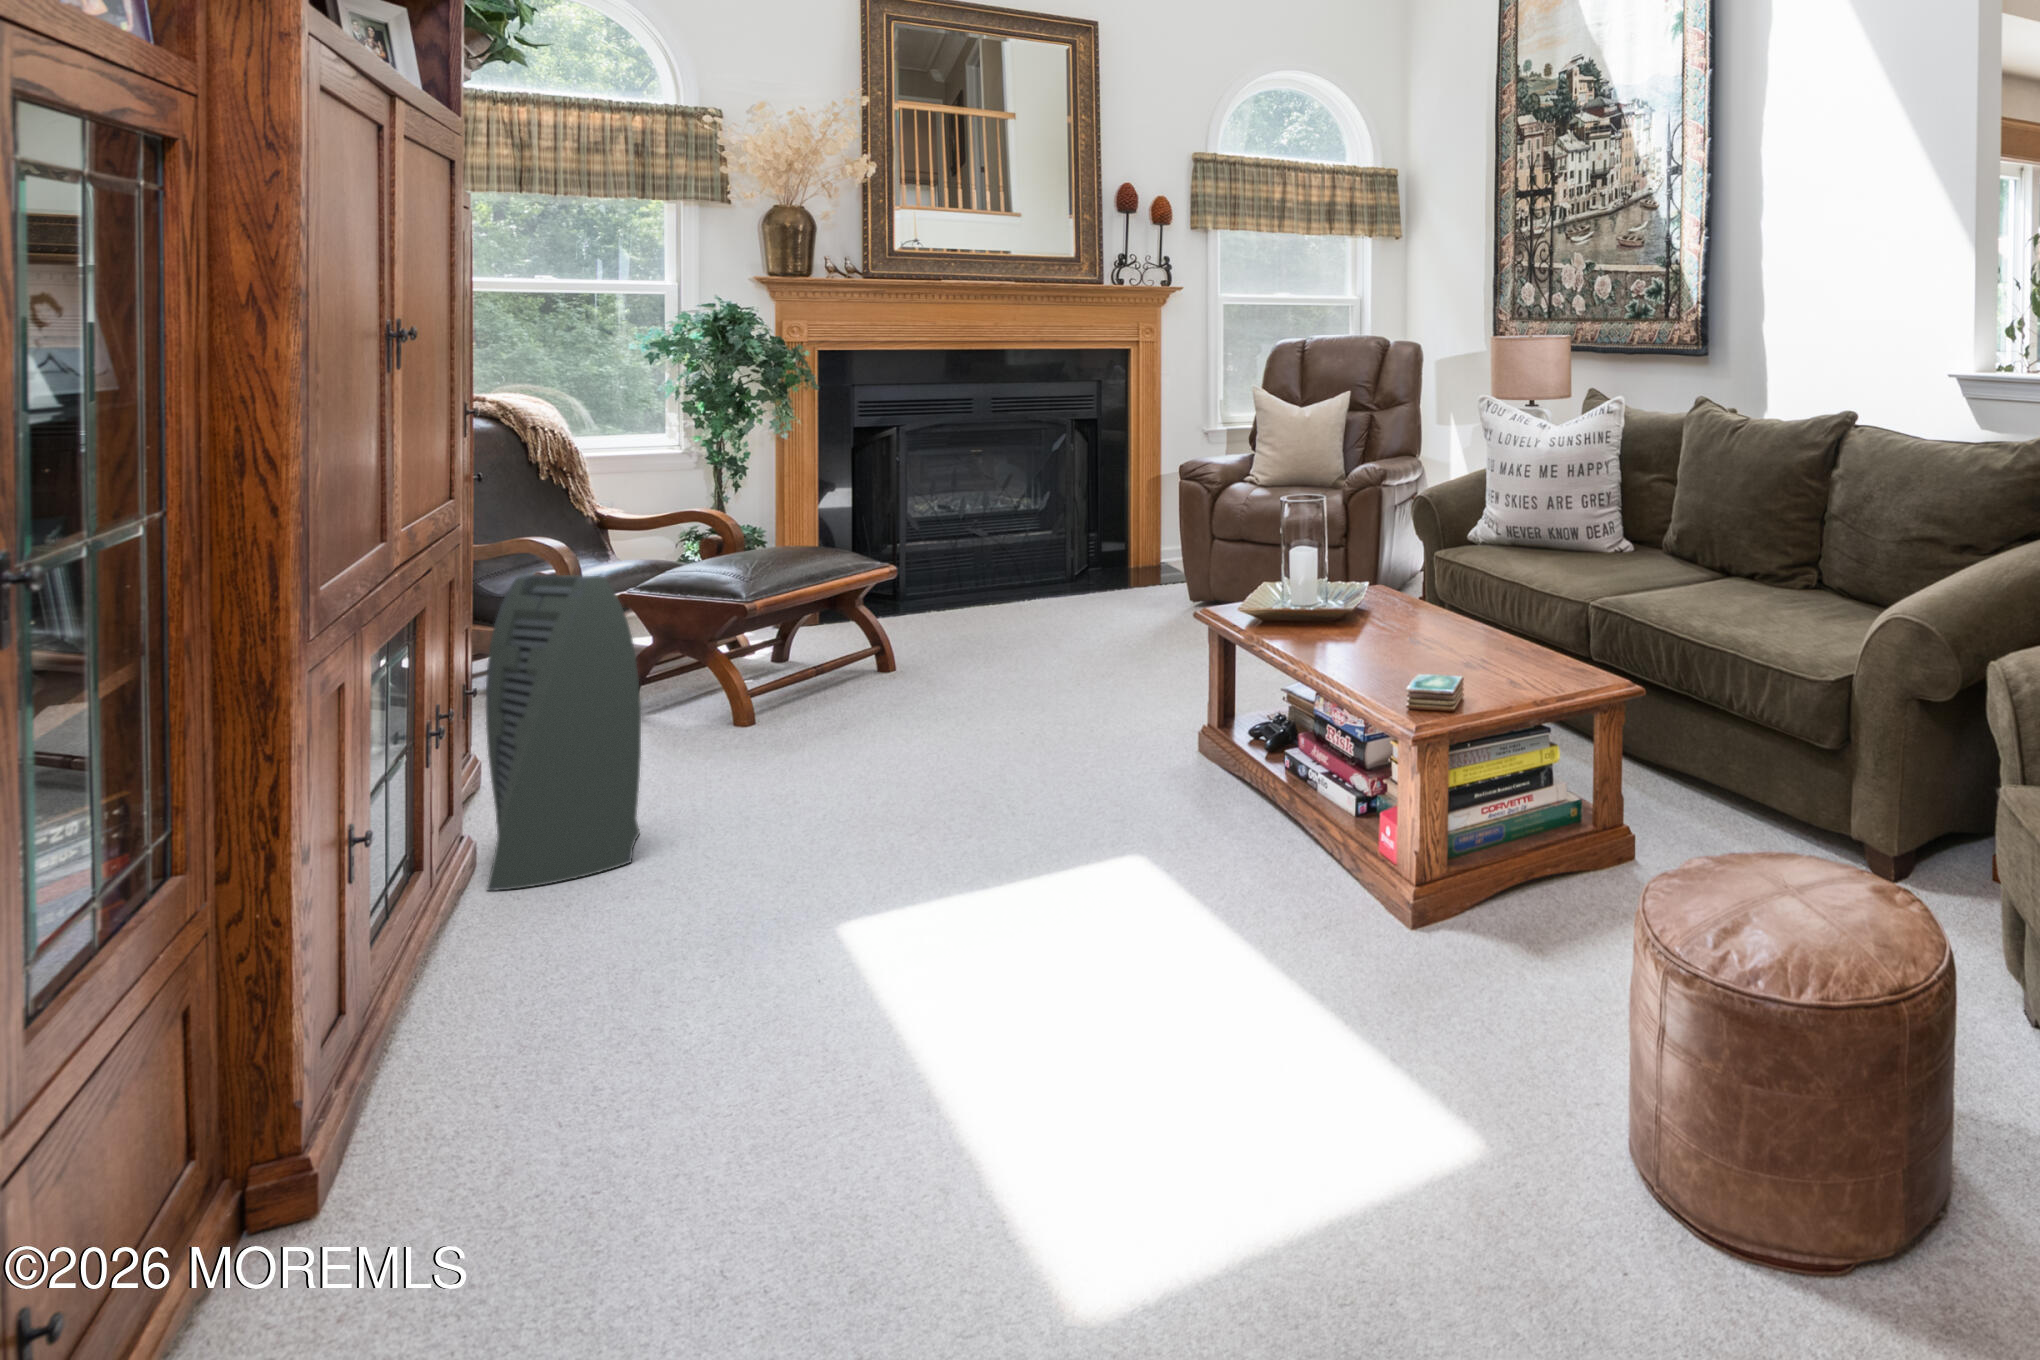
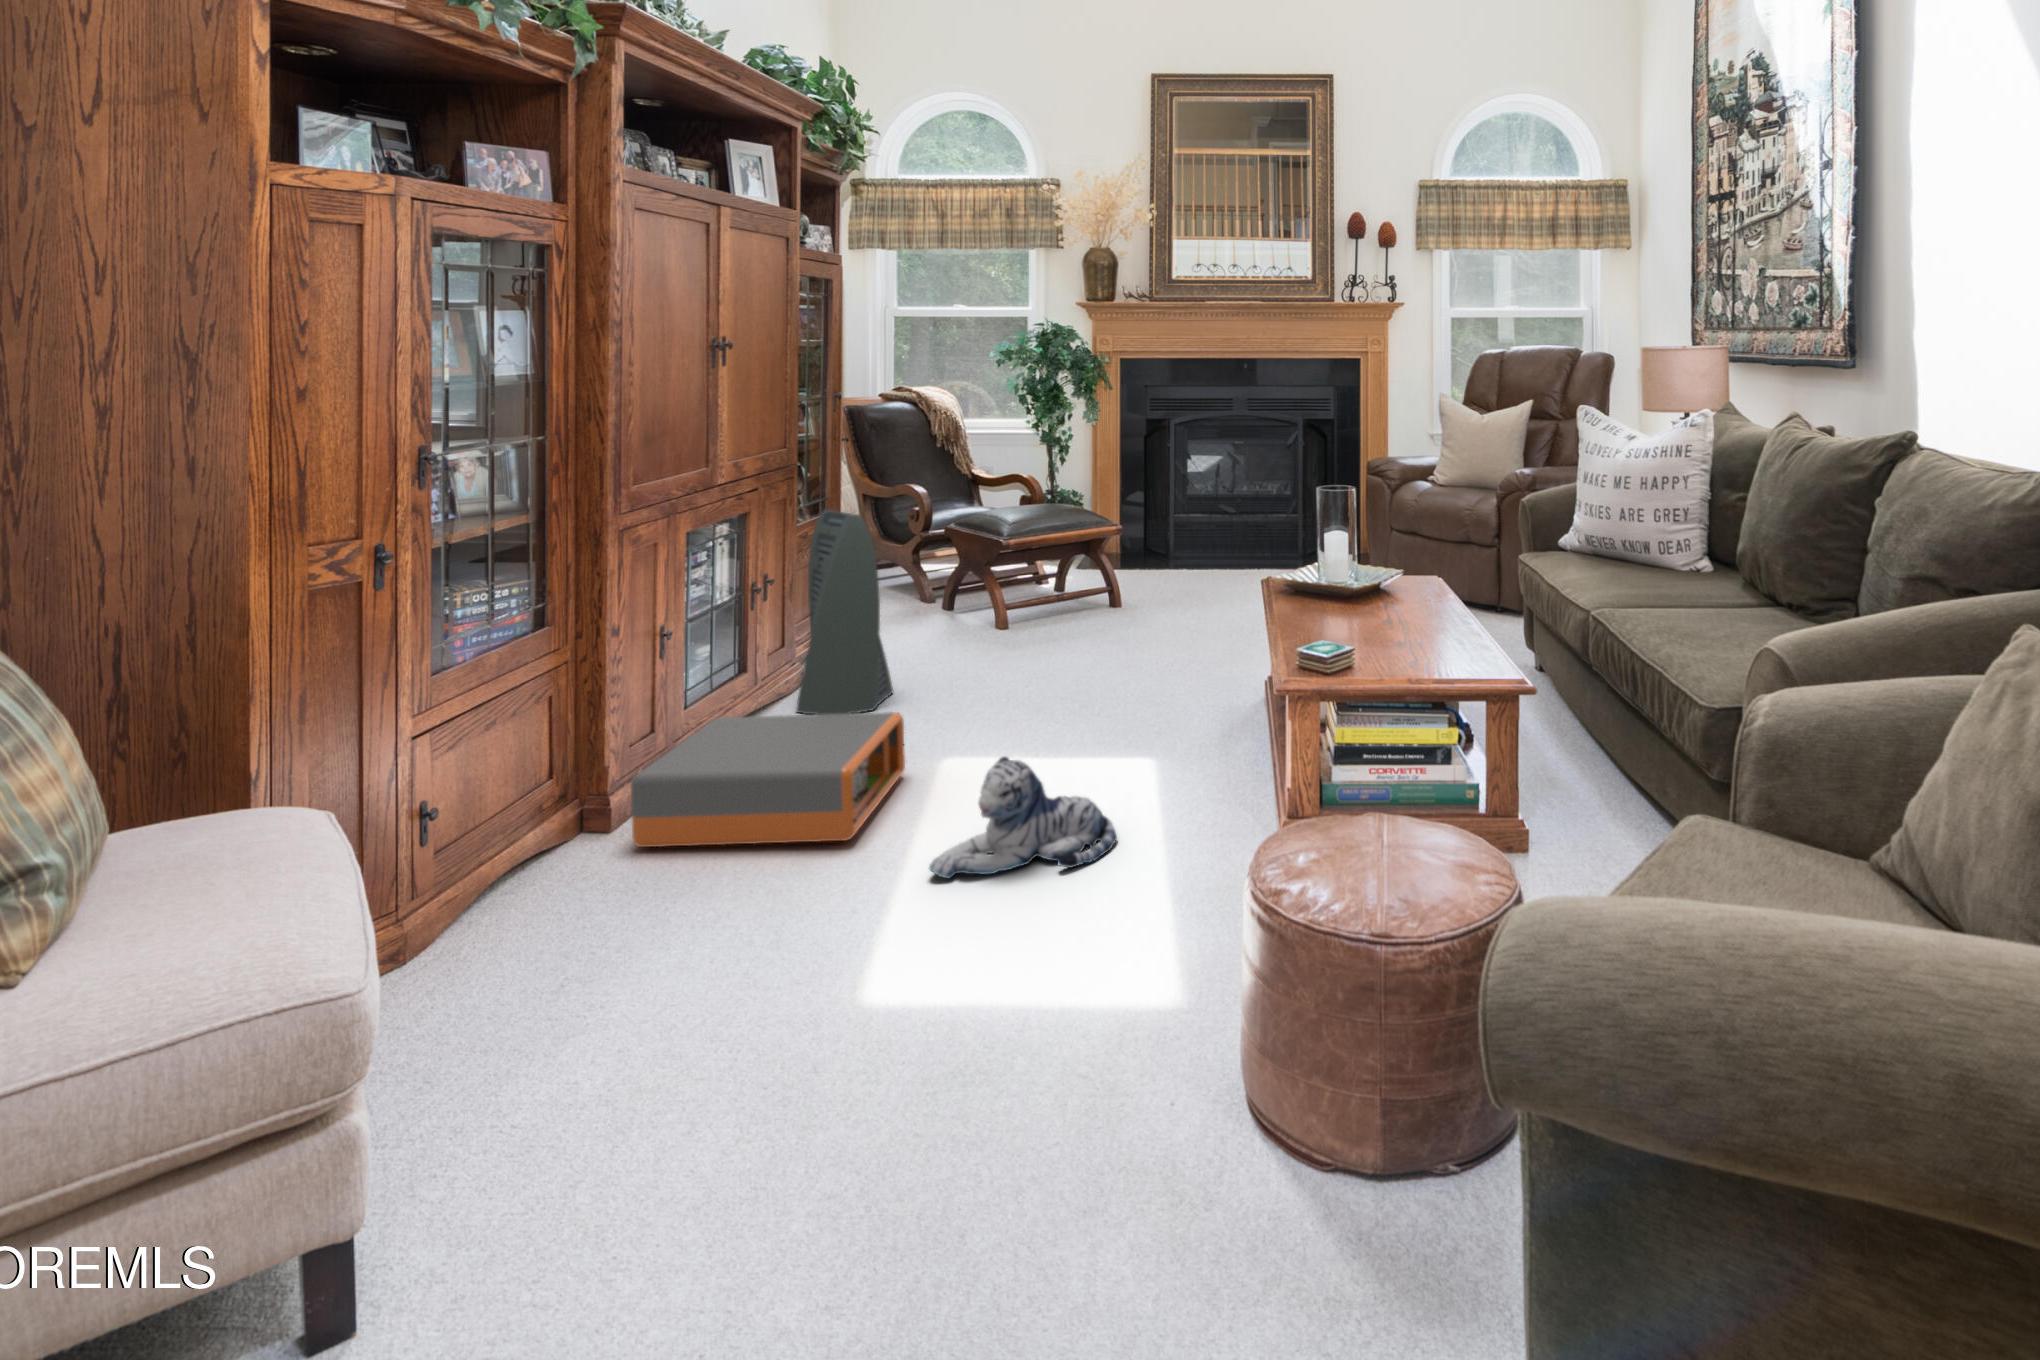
storage box: none [376,851,805,1160] -> present [630,712,905,847]
plush toy: none [969,871,1183,1056] -> present [929,756,1117,878]

